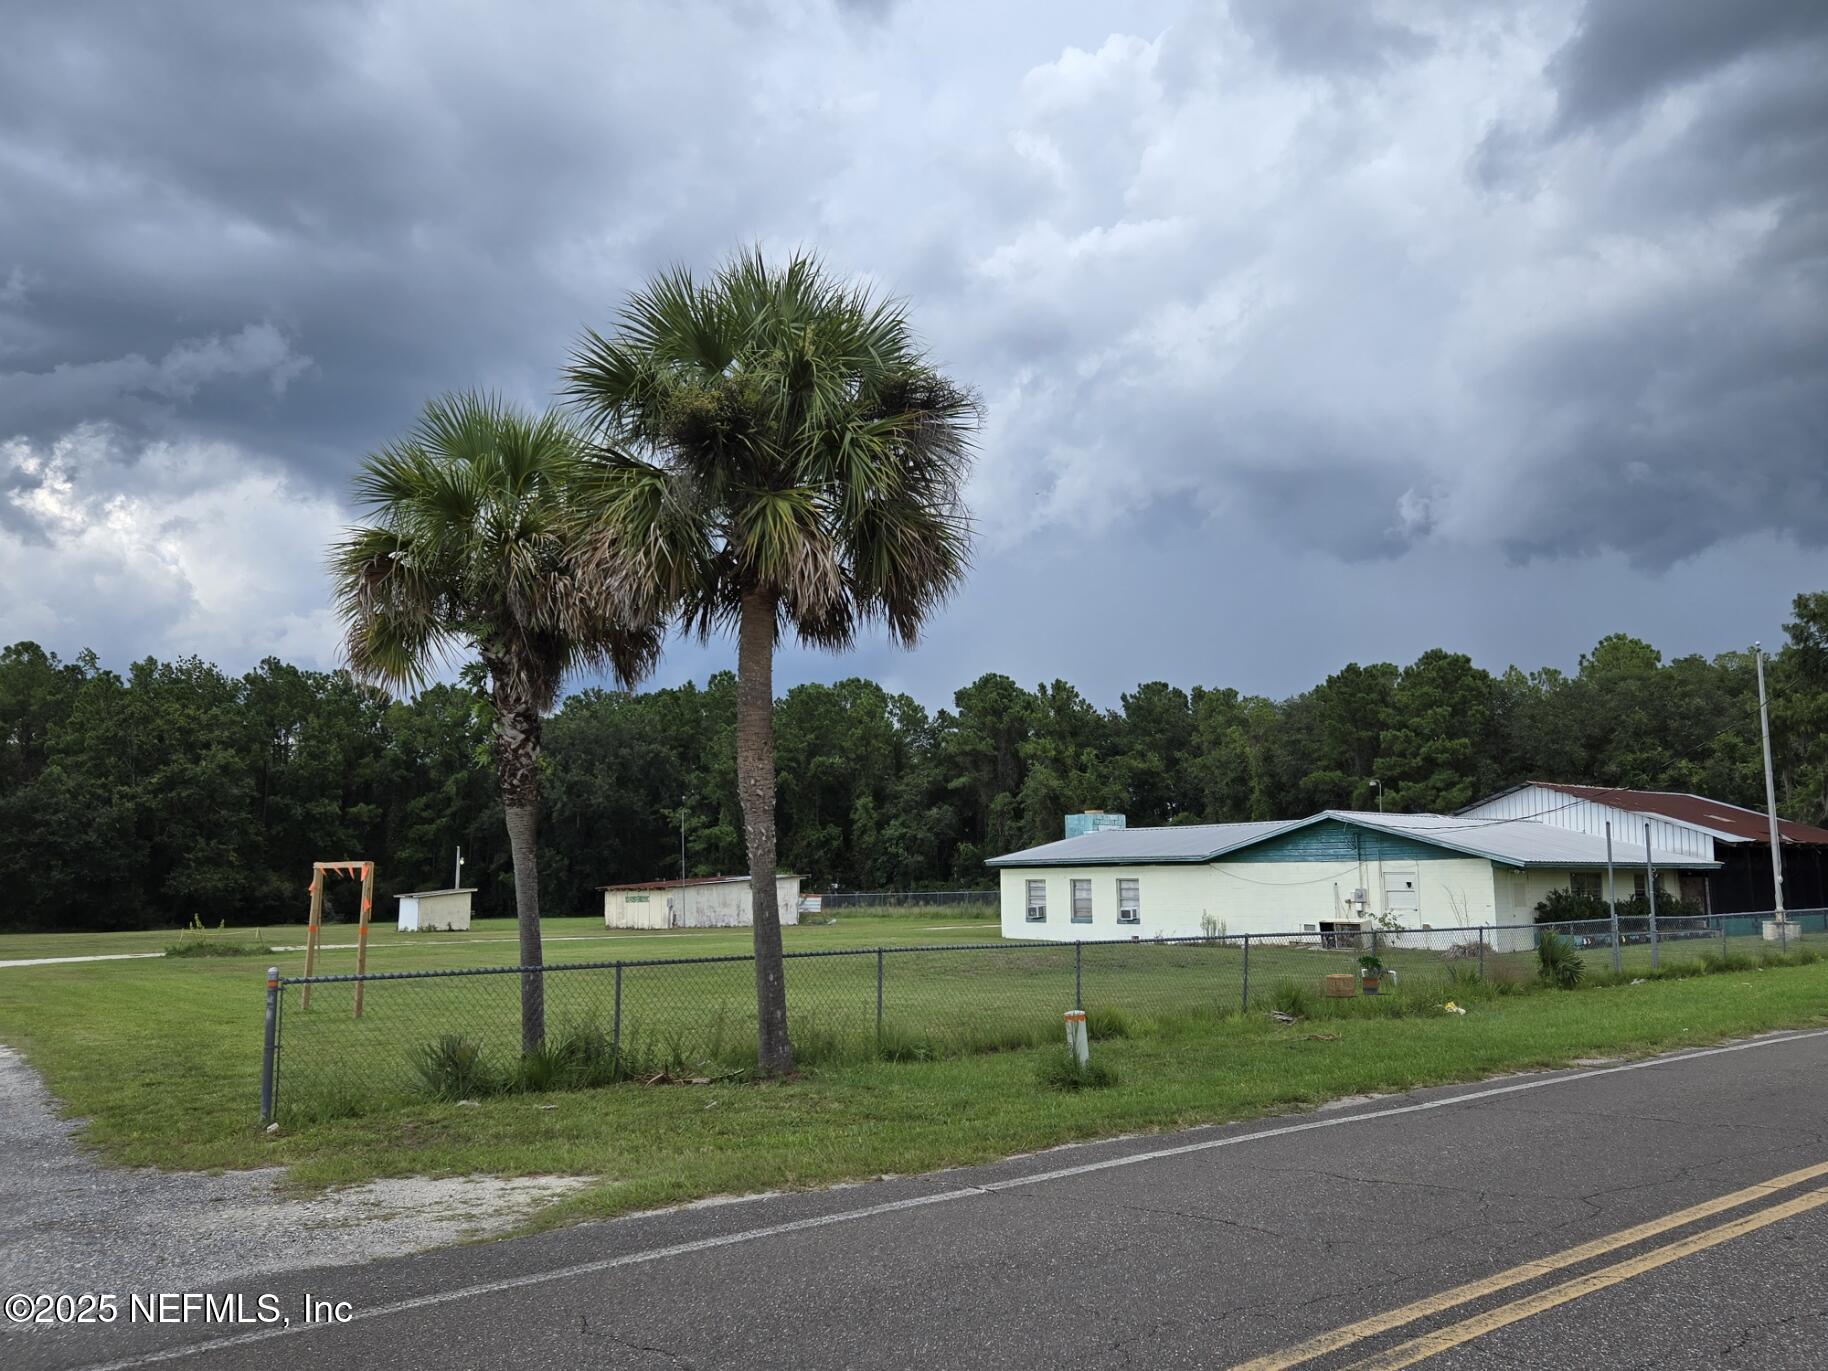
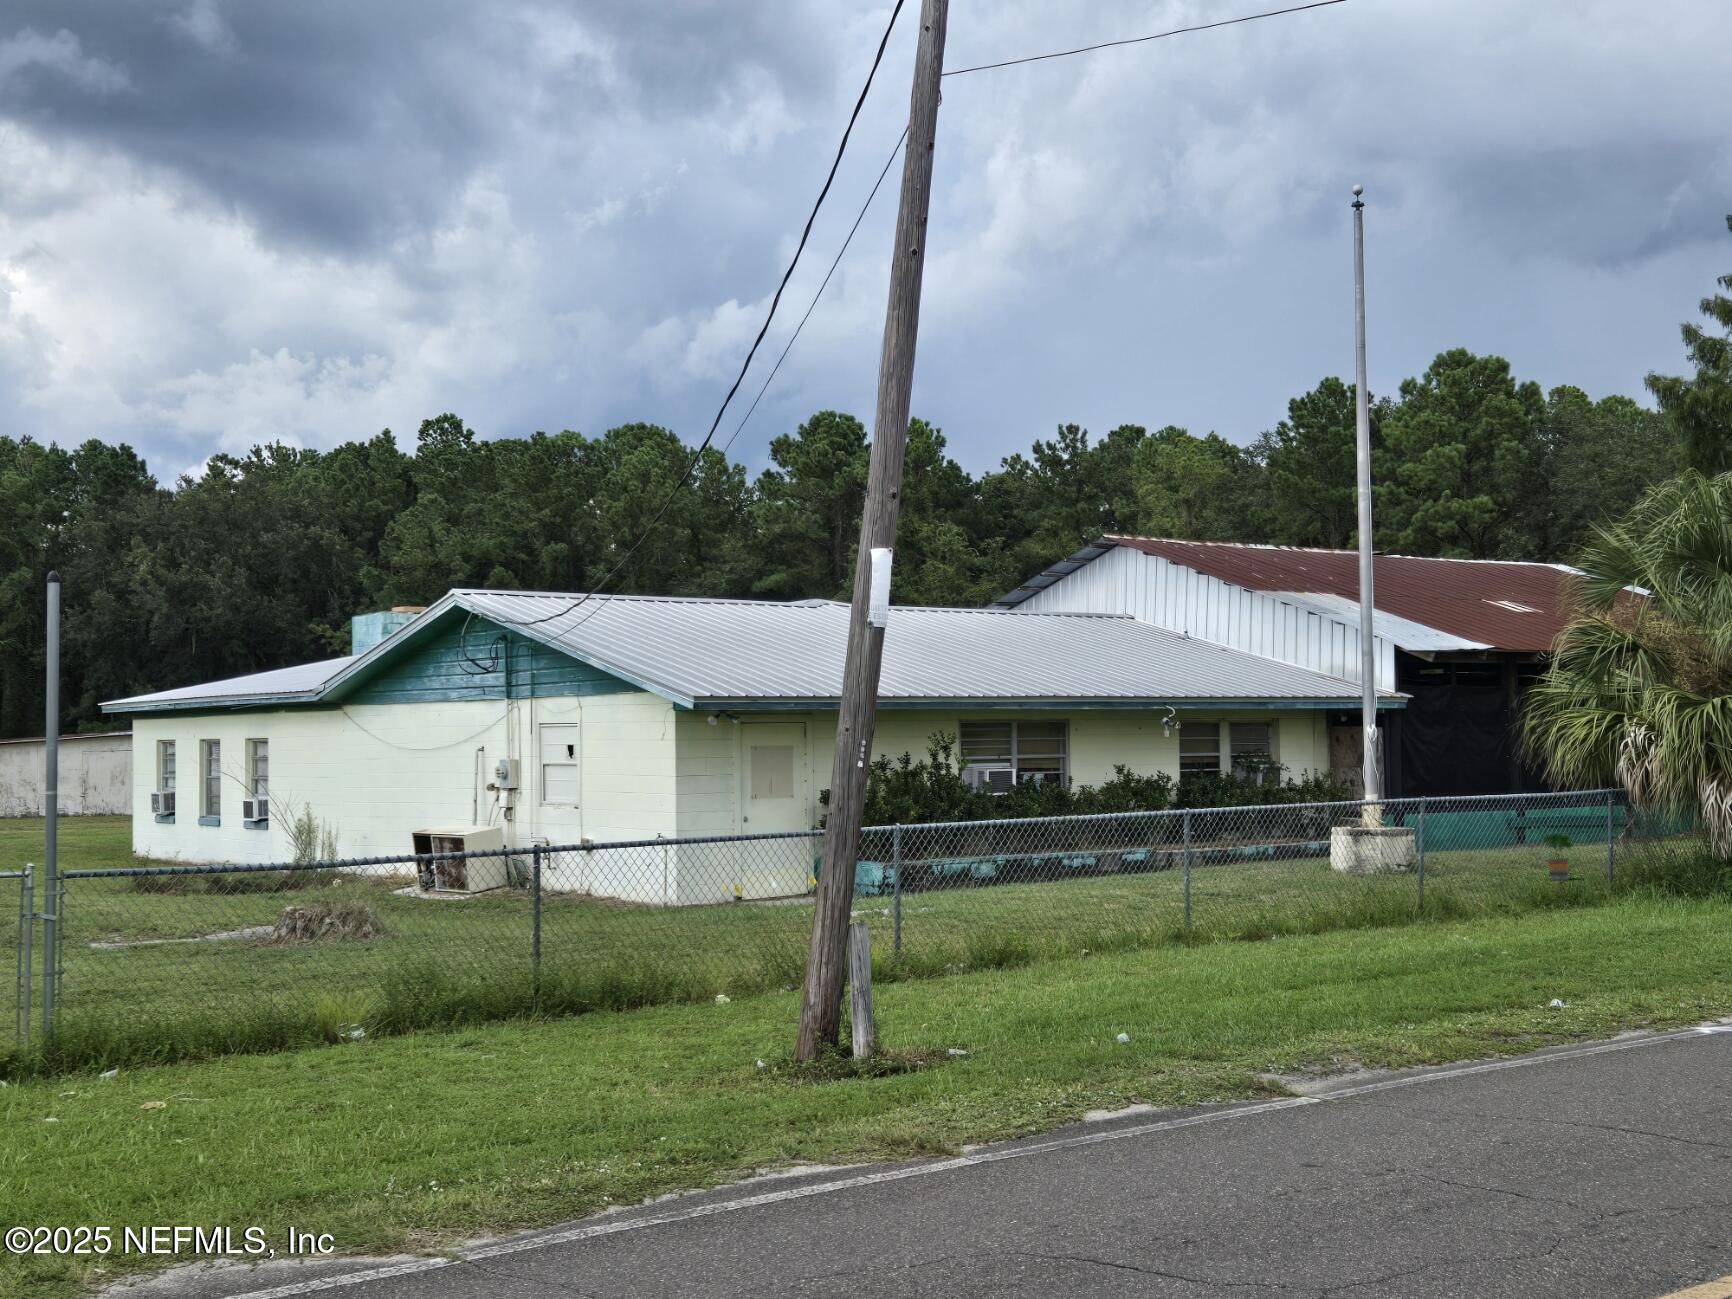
wooden bucket: present [1326,974,1354,997] -> none [1501,856,1537,884]

